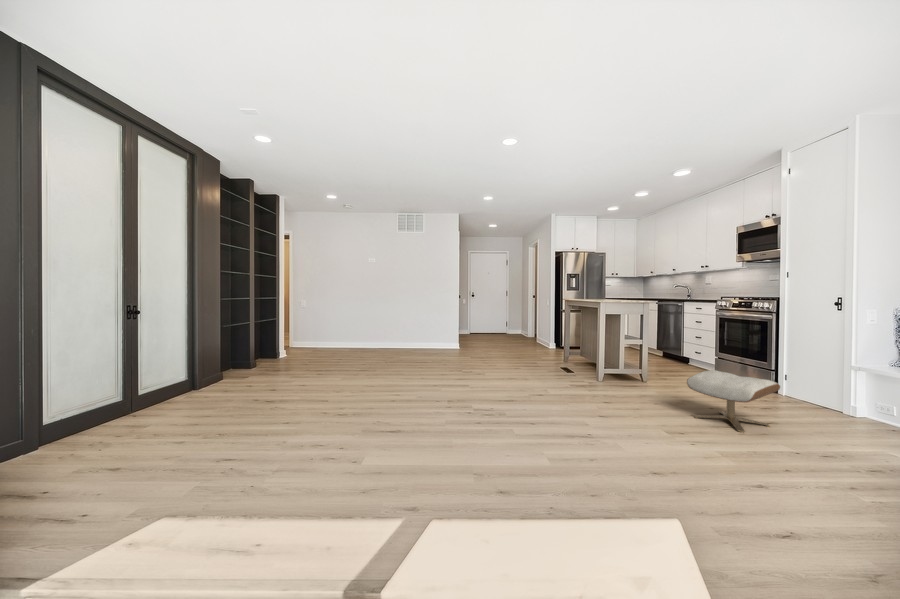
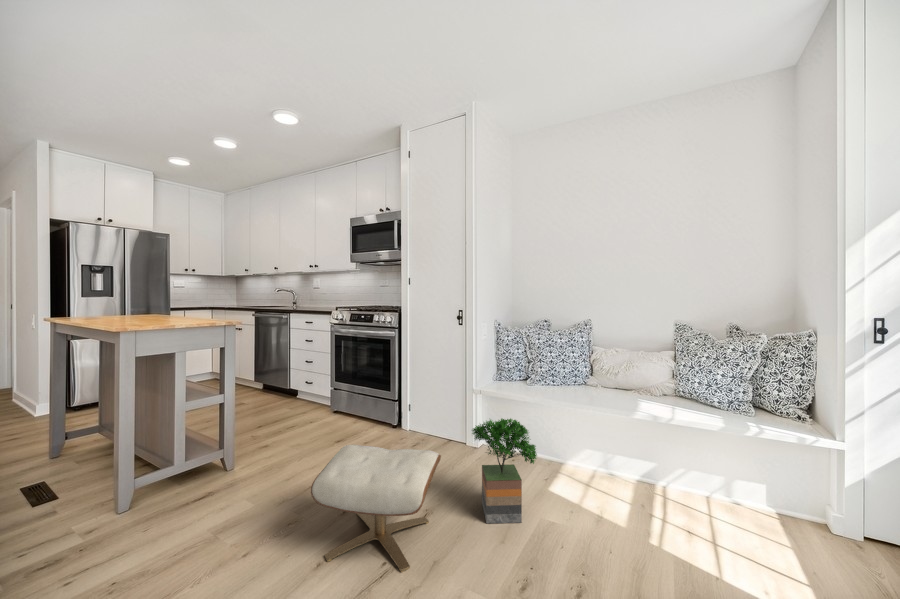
potted tree: none [812,372,880,448] -> present [472,418,537,523]

